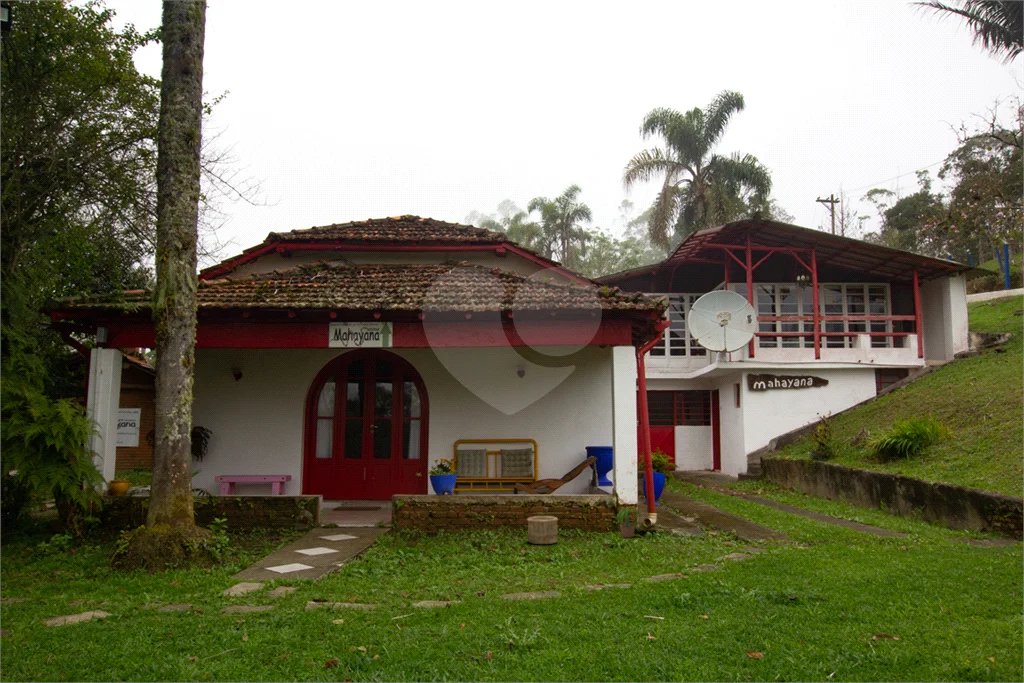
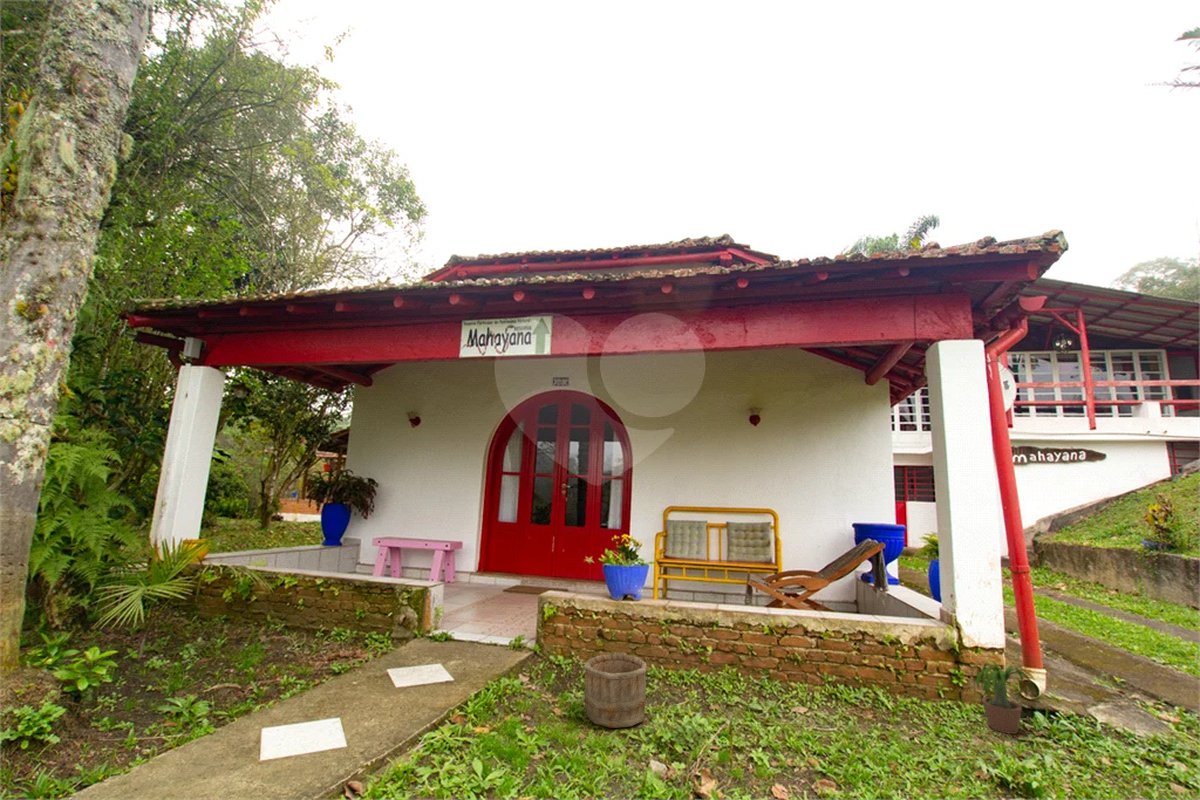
wooden bucket: present [527,516,558,544] -> present [583,654,647,728]

